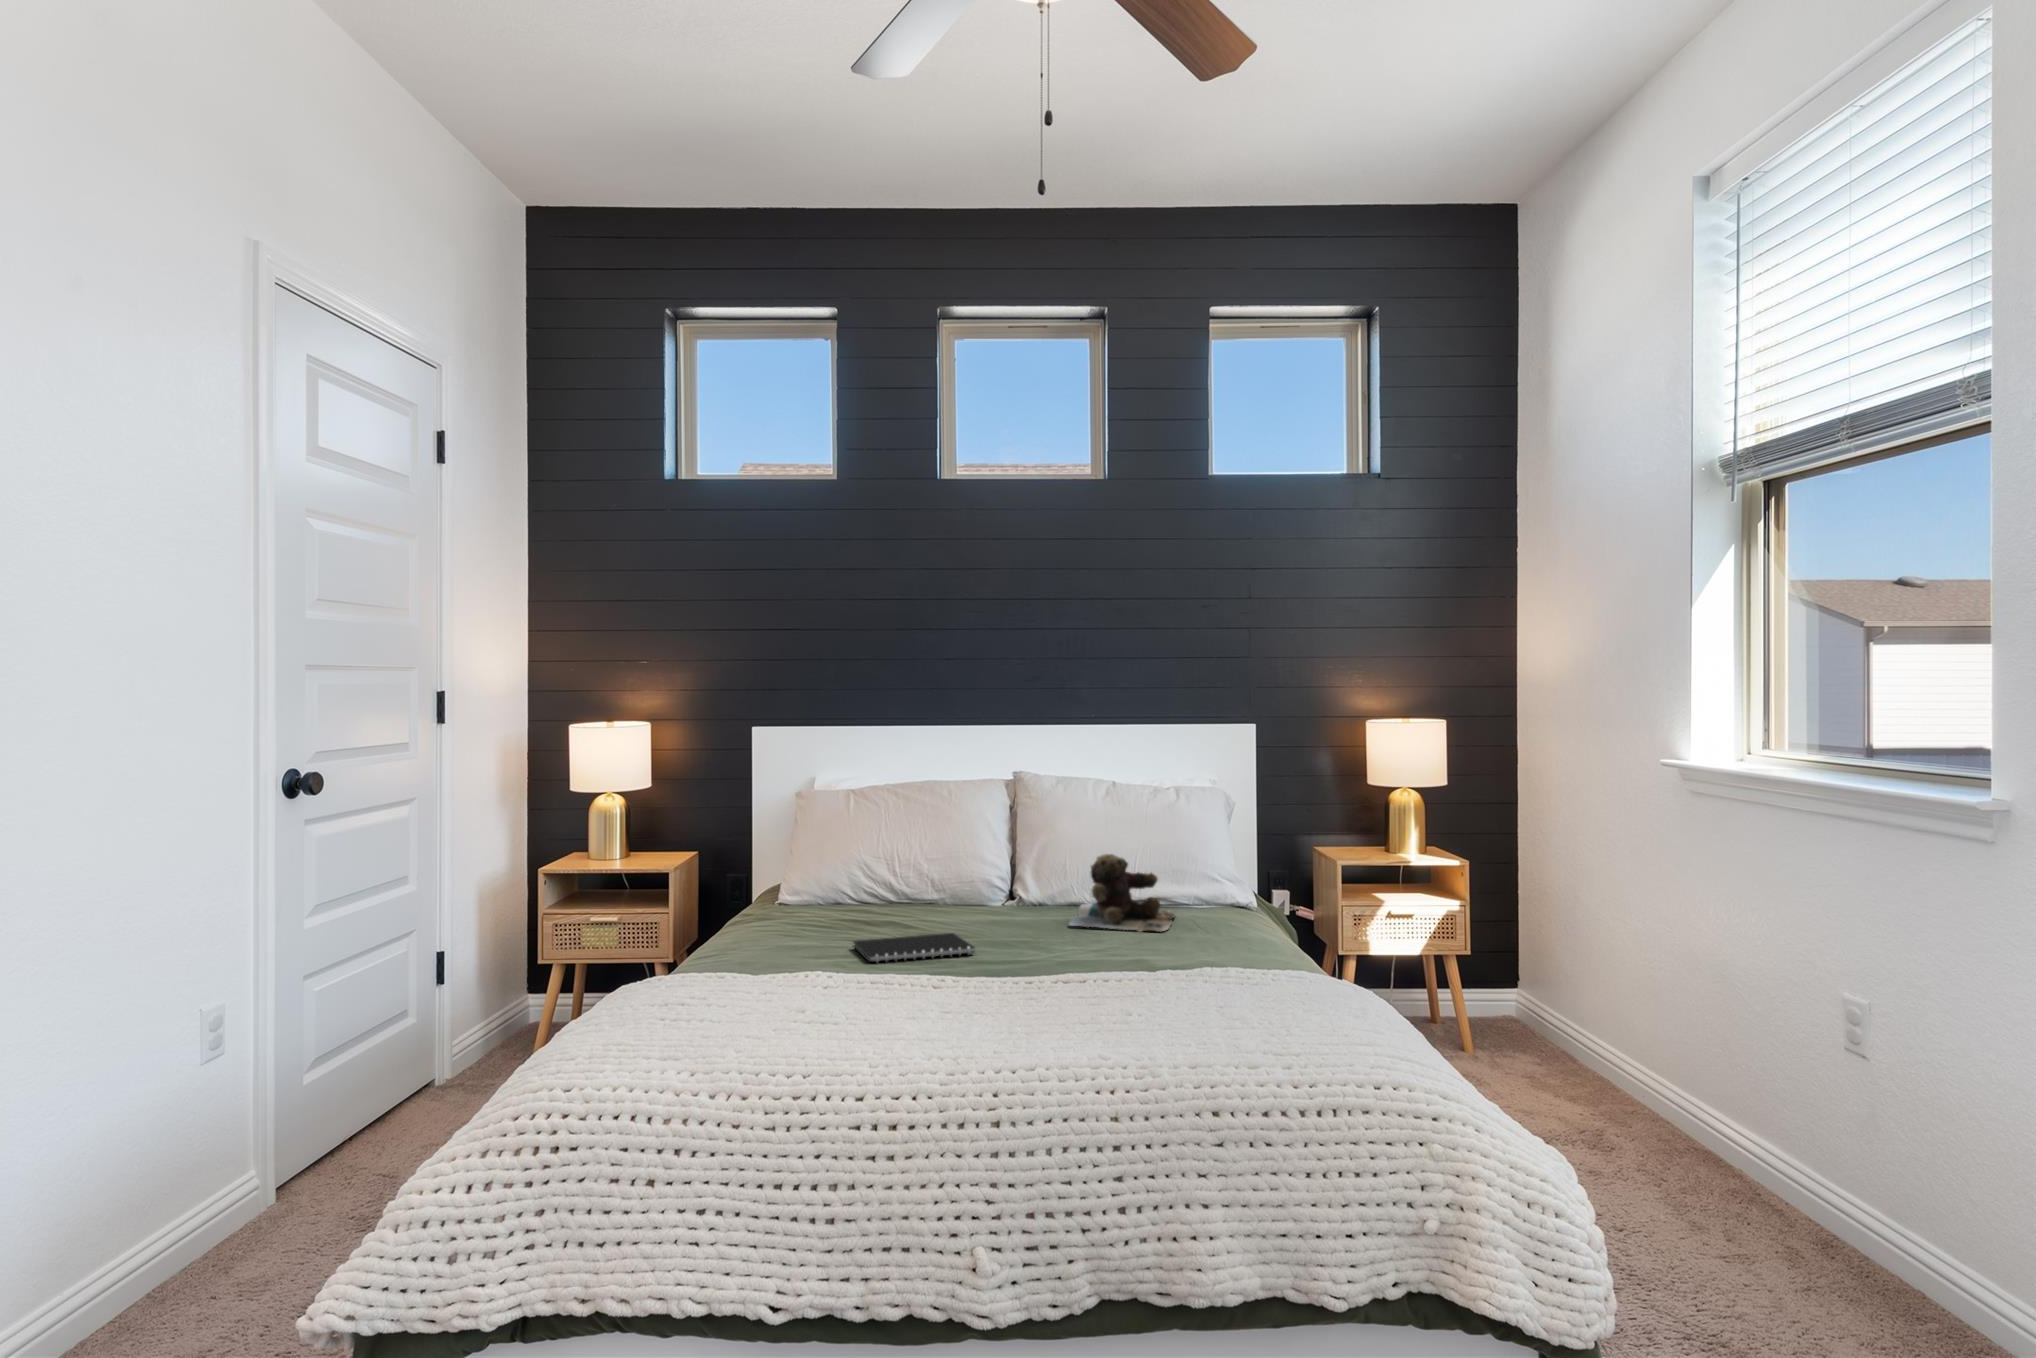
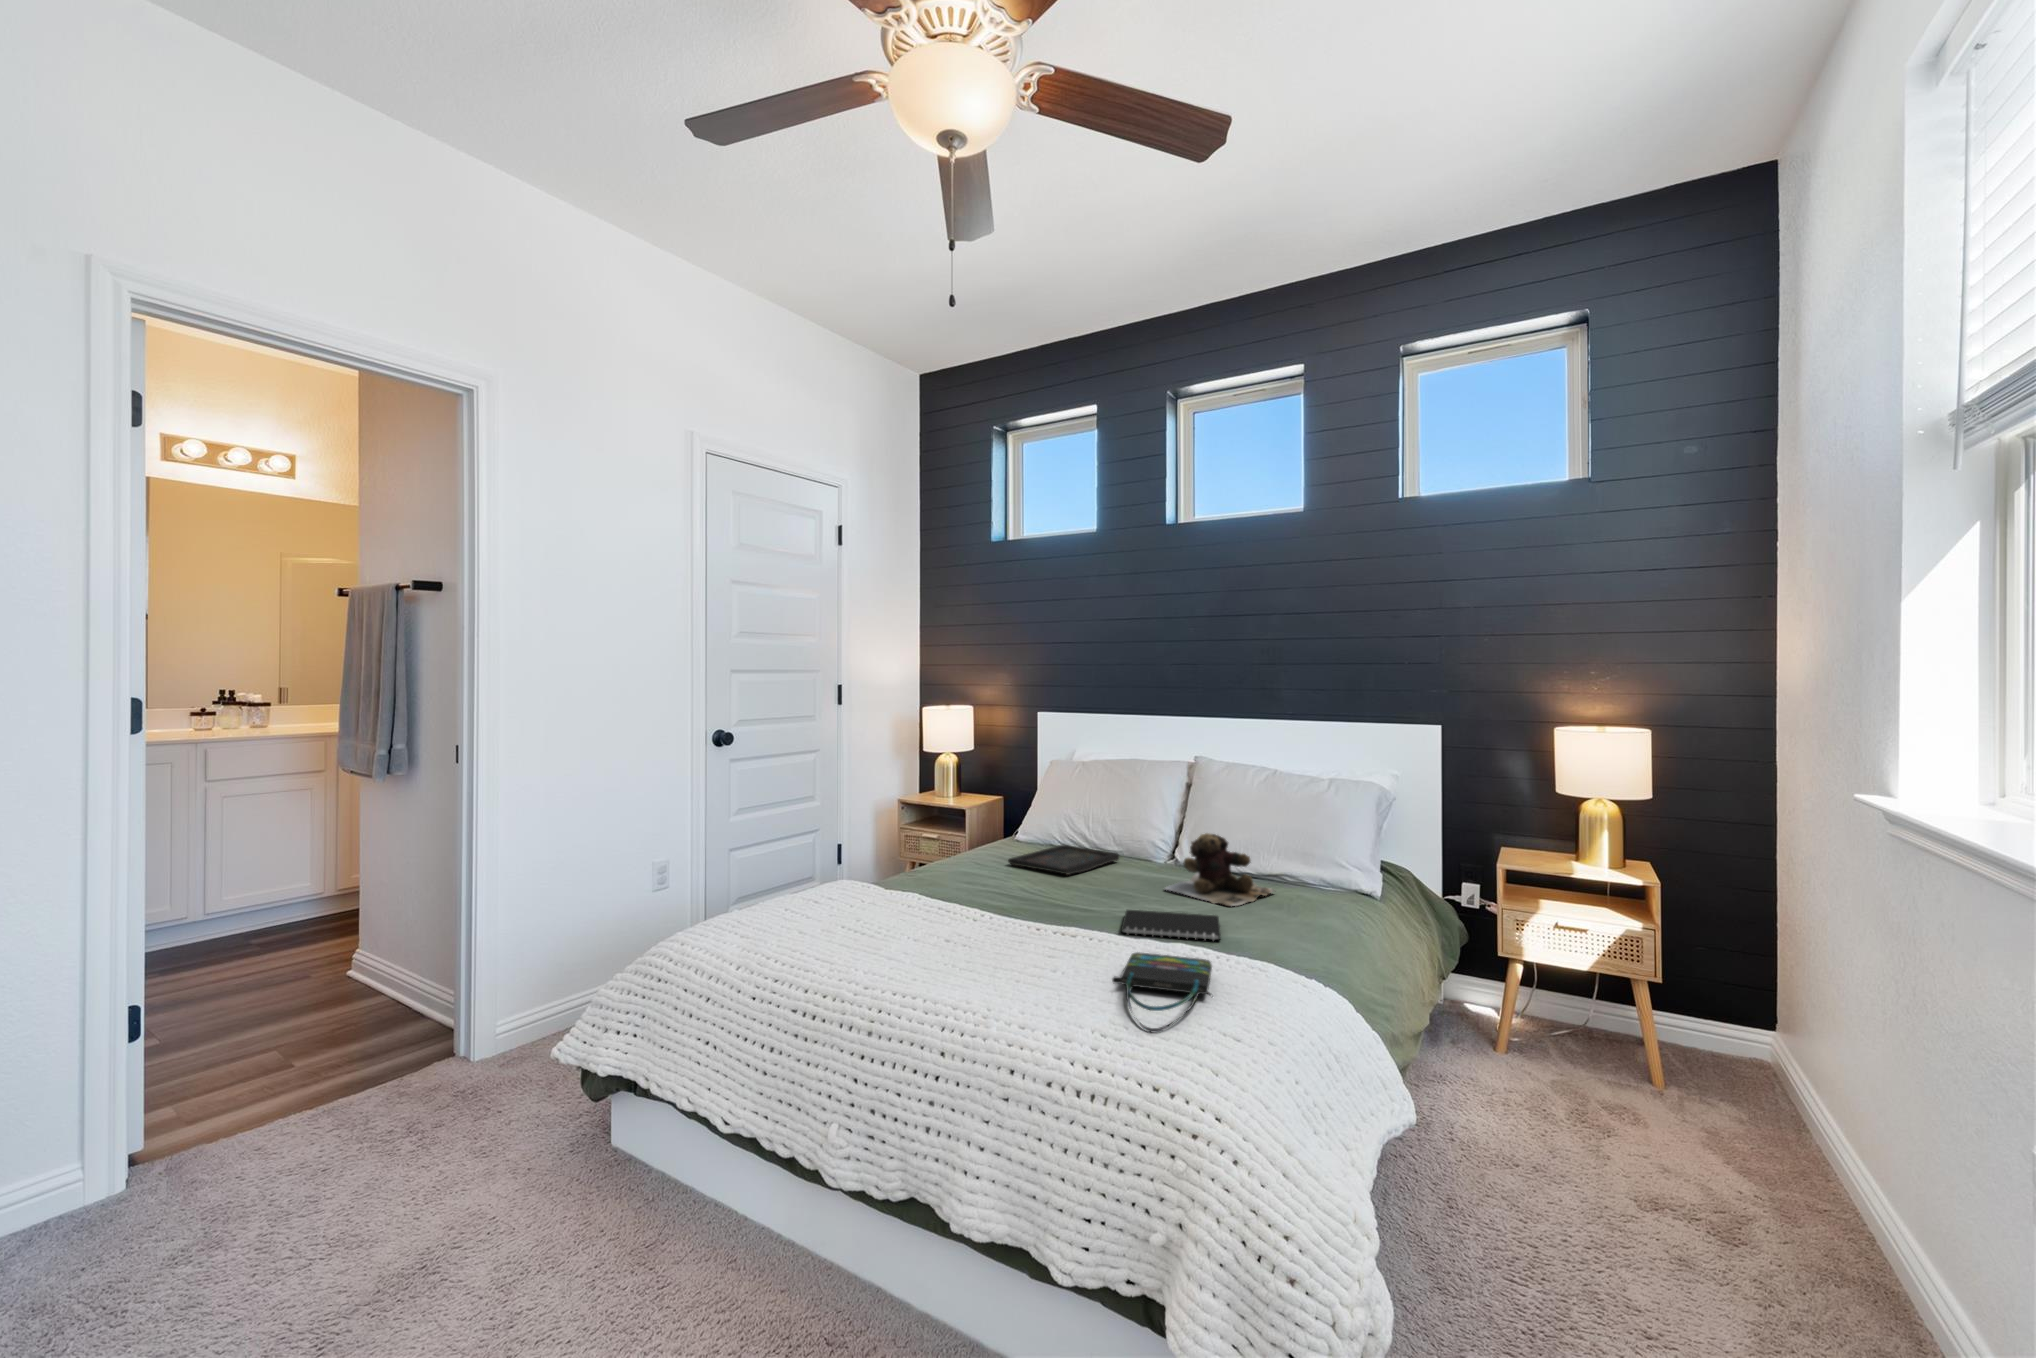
tray: none [843,896,962,927] -> present [1008,845,1119,875]
notebook: present [853,933,974,962] -> present [1122,910,1221,940]
tote bag: none [1190,972,1331,1039] -> present [1112,953,1212,1032]

